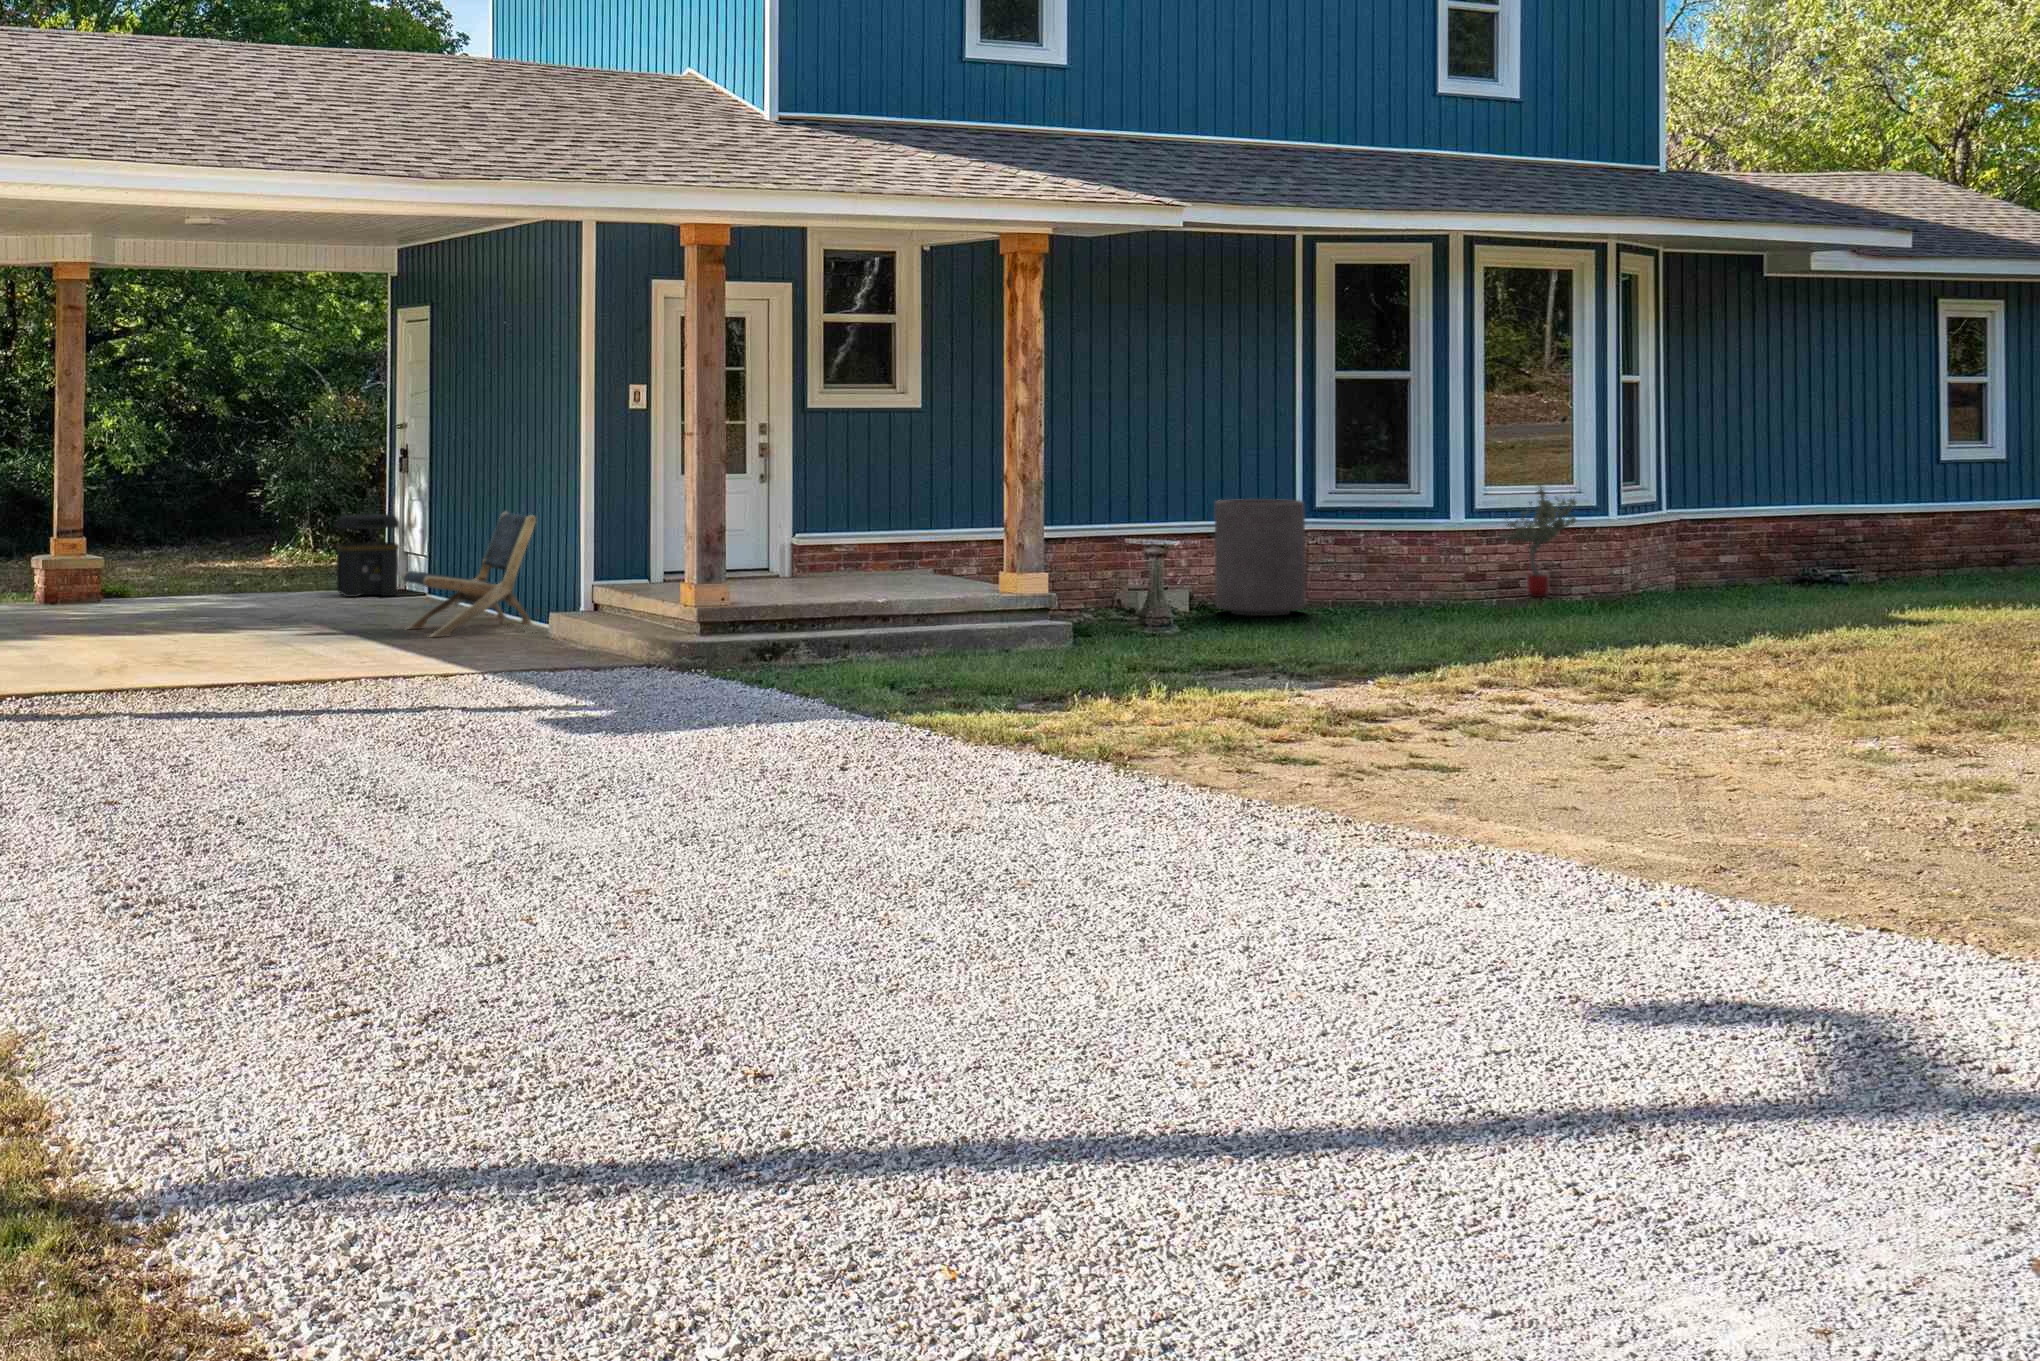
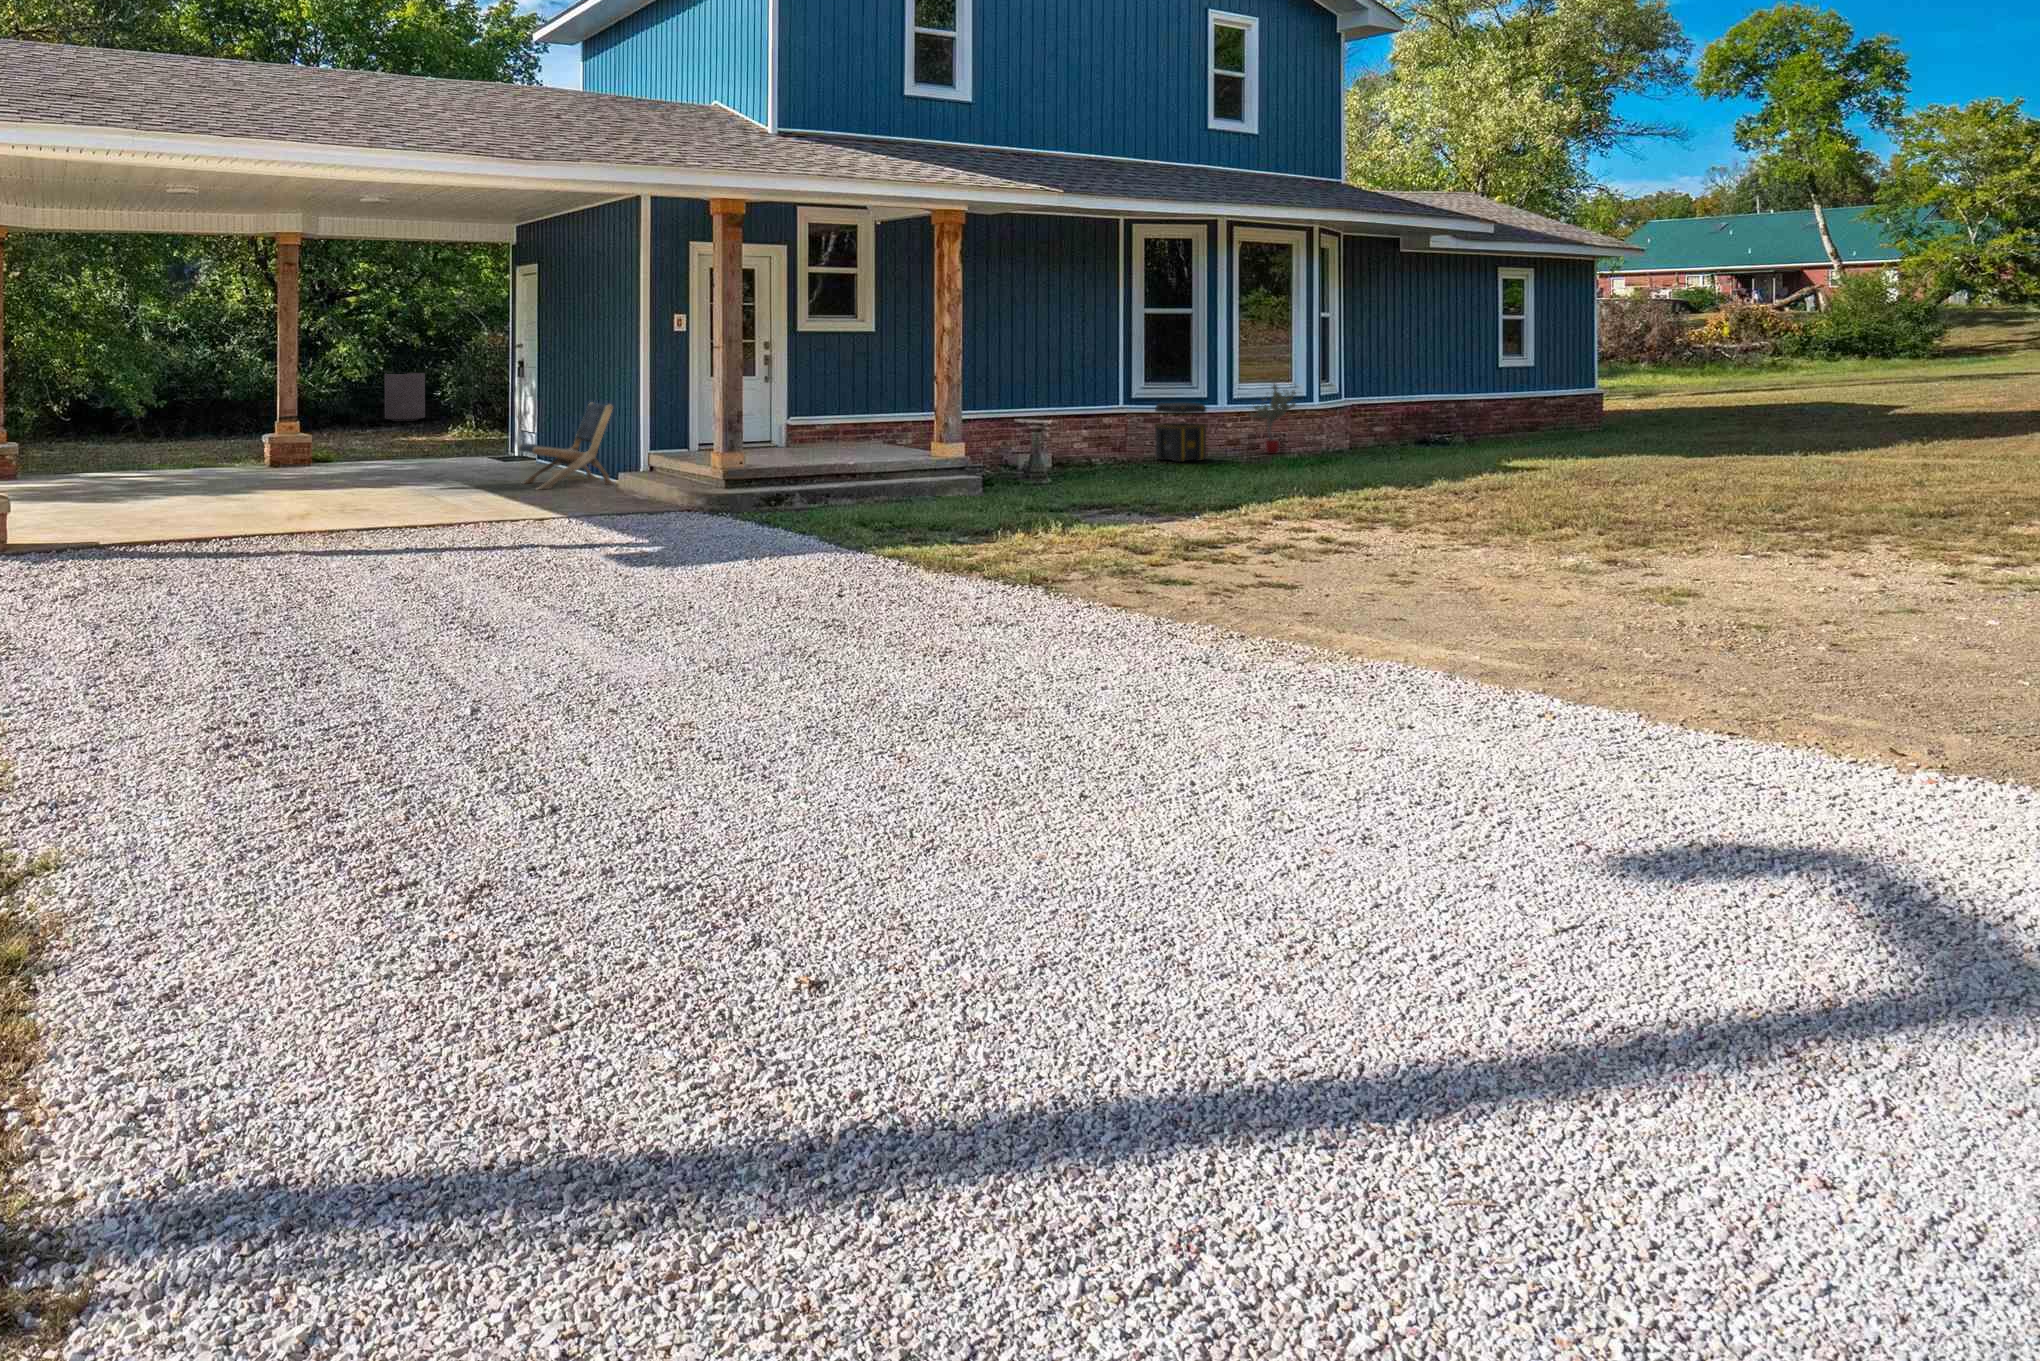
trash can: present [1215,499,1305,616] -> present [384,373,425,421]
toolbox: present [336,514,399,597] -> present [1155,403,1207,462]

